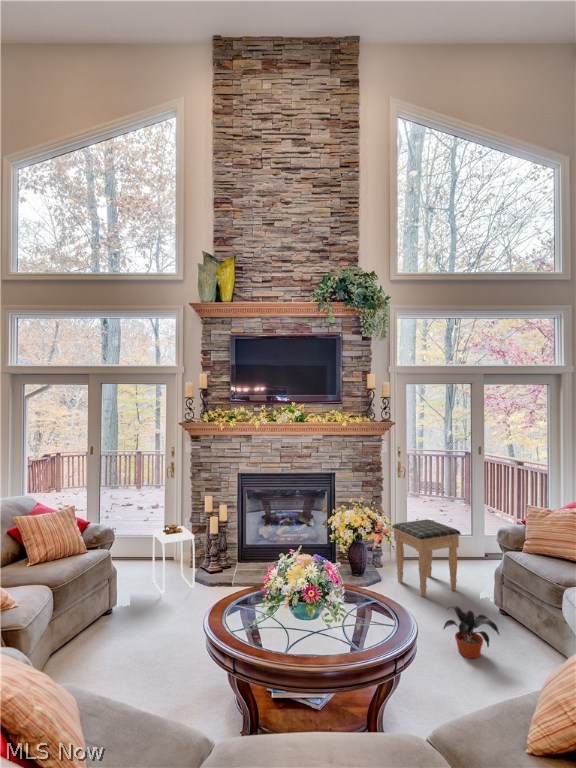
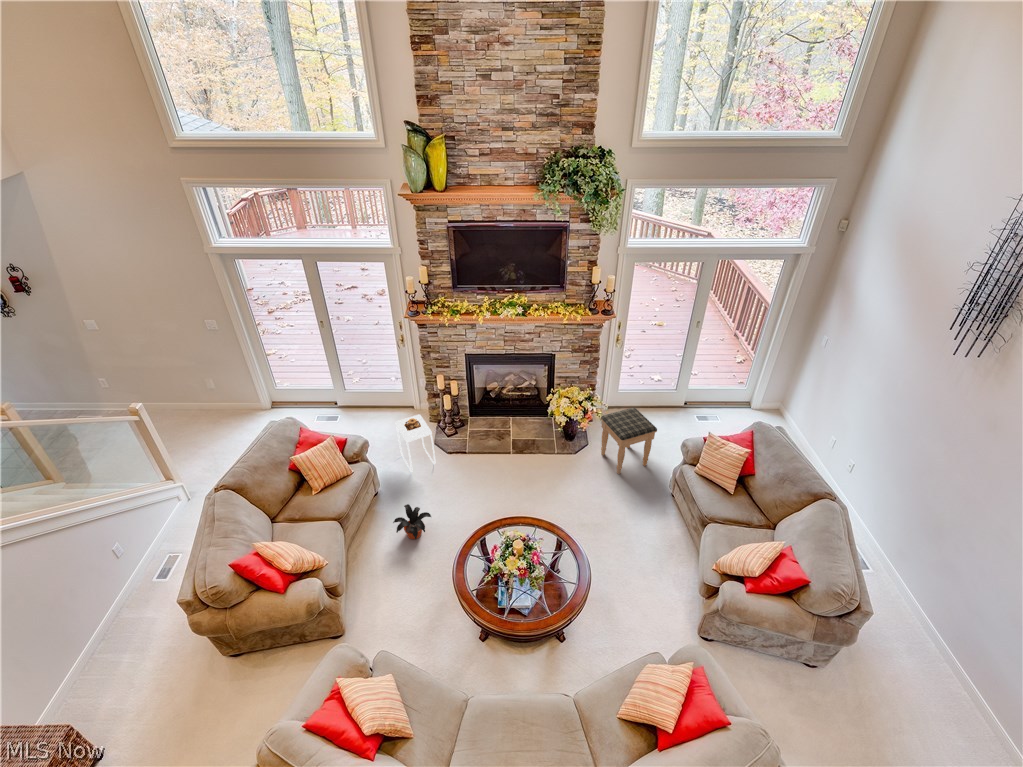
potted plant: present [444,606,499,658] -> present [393,504,431,539]

